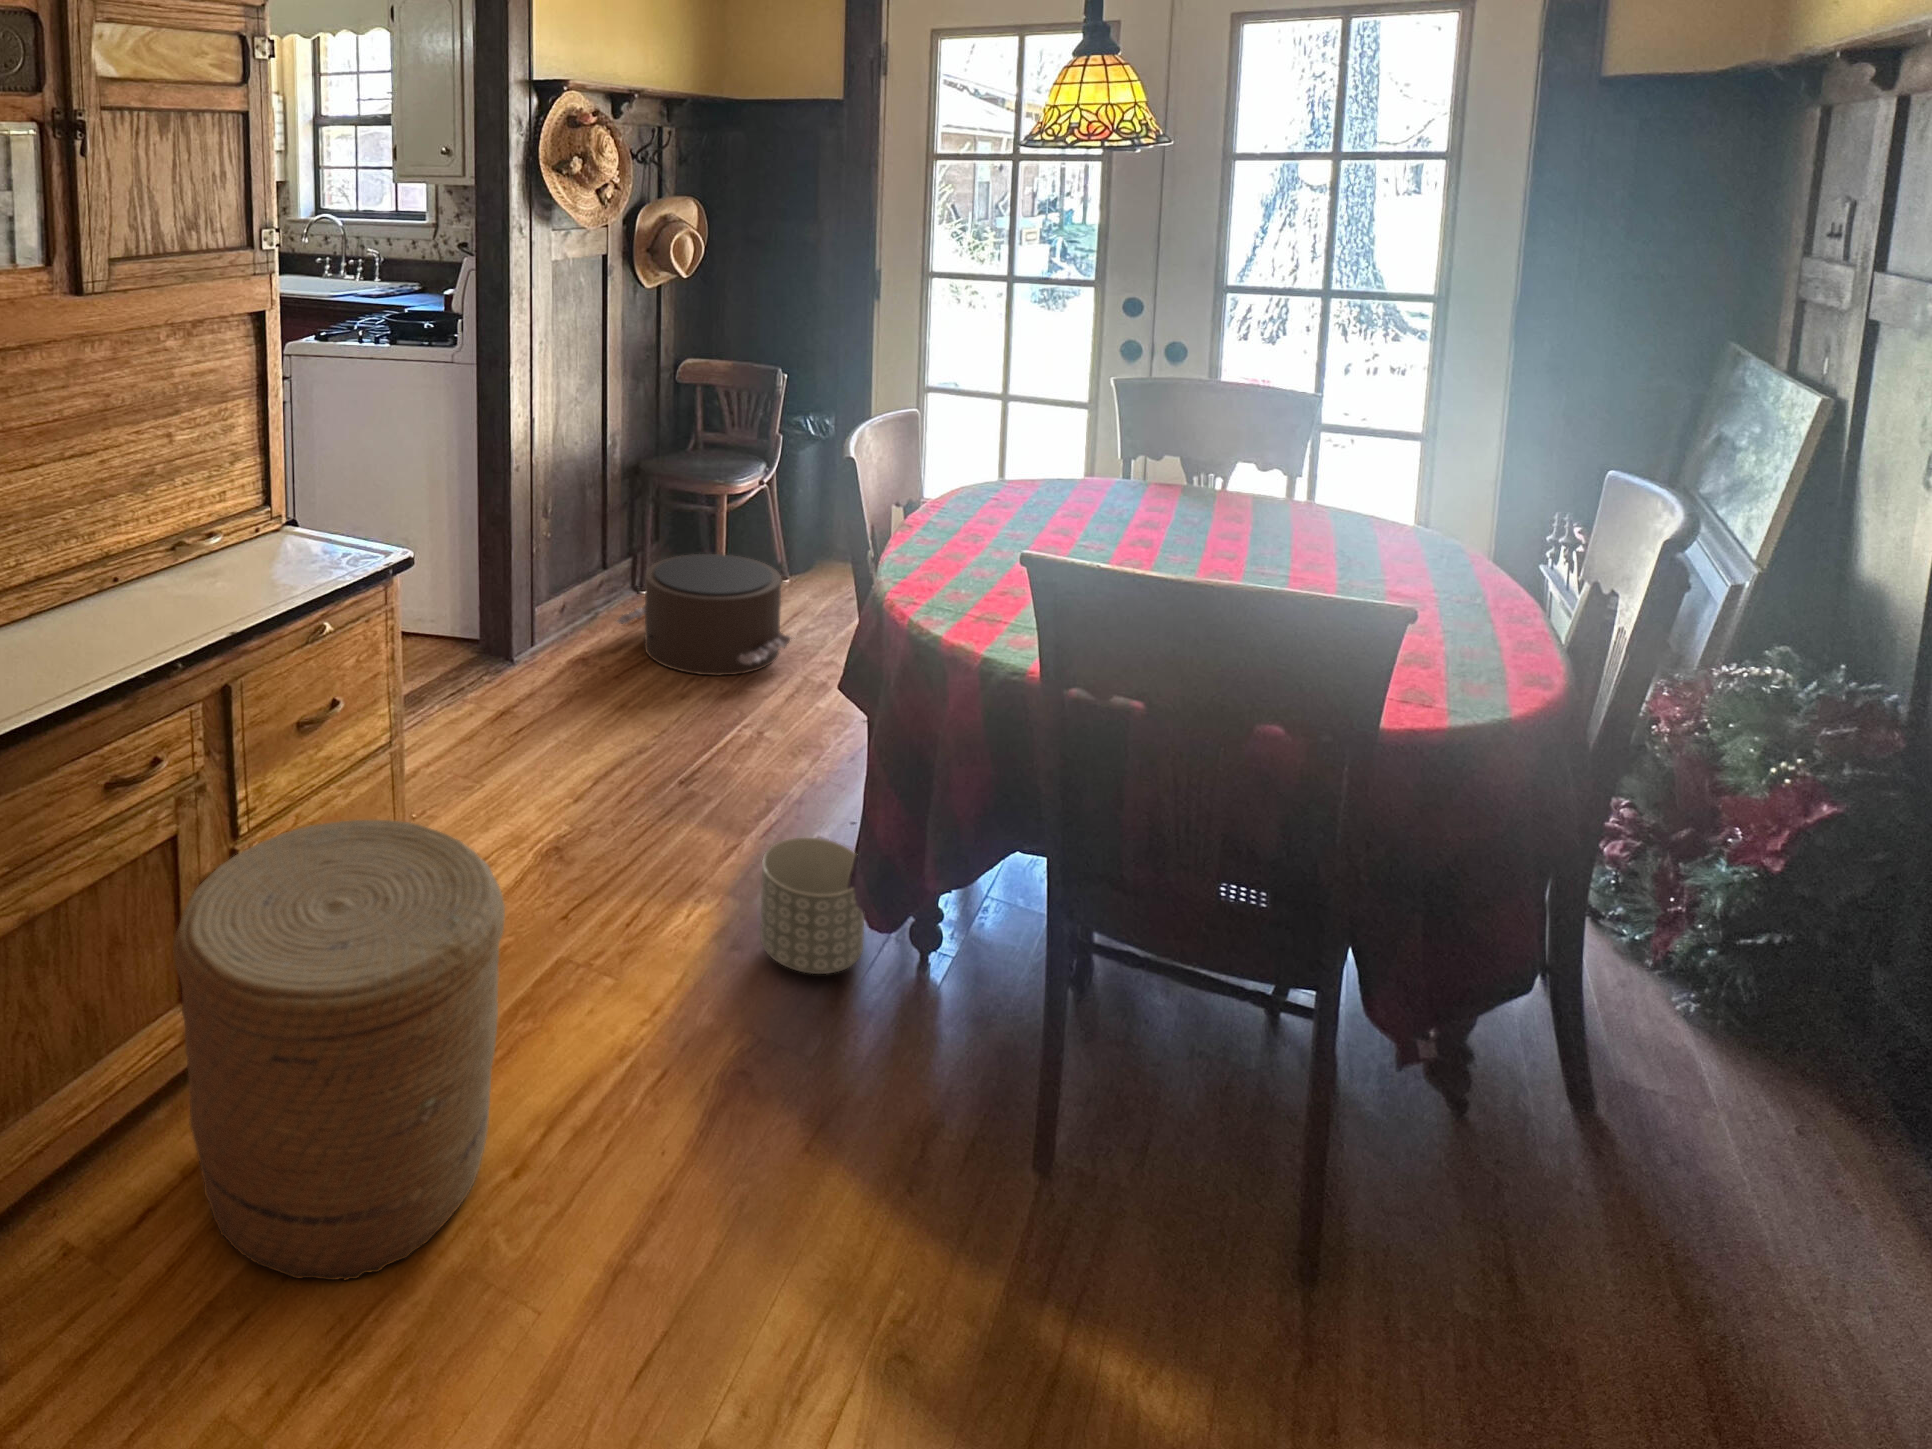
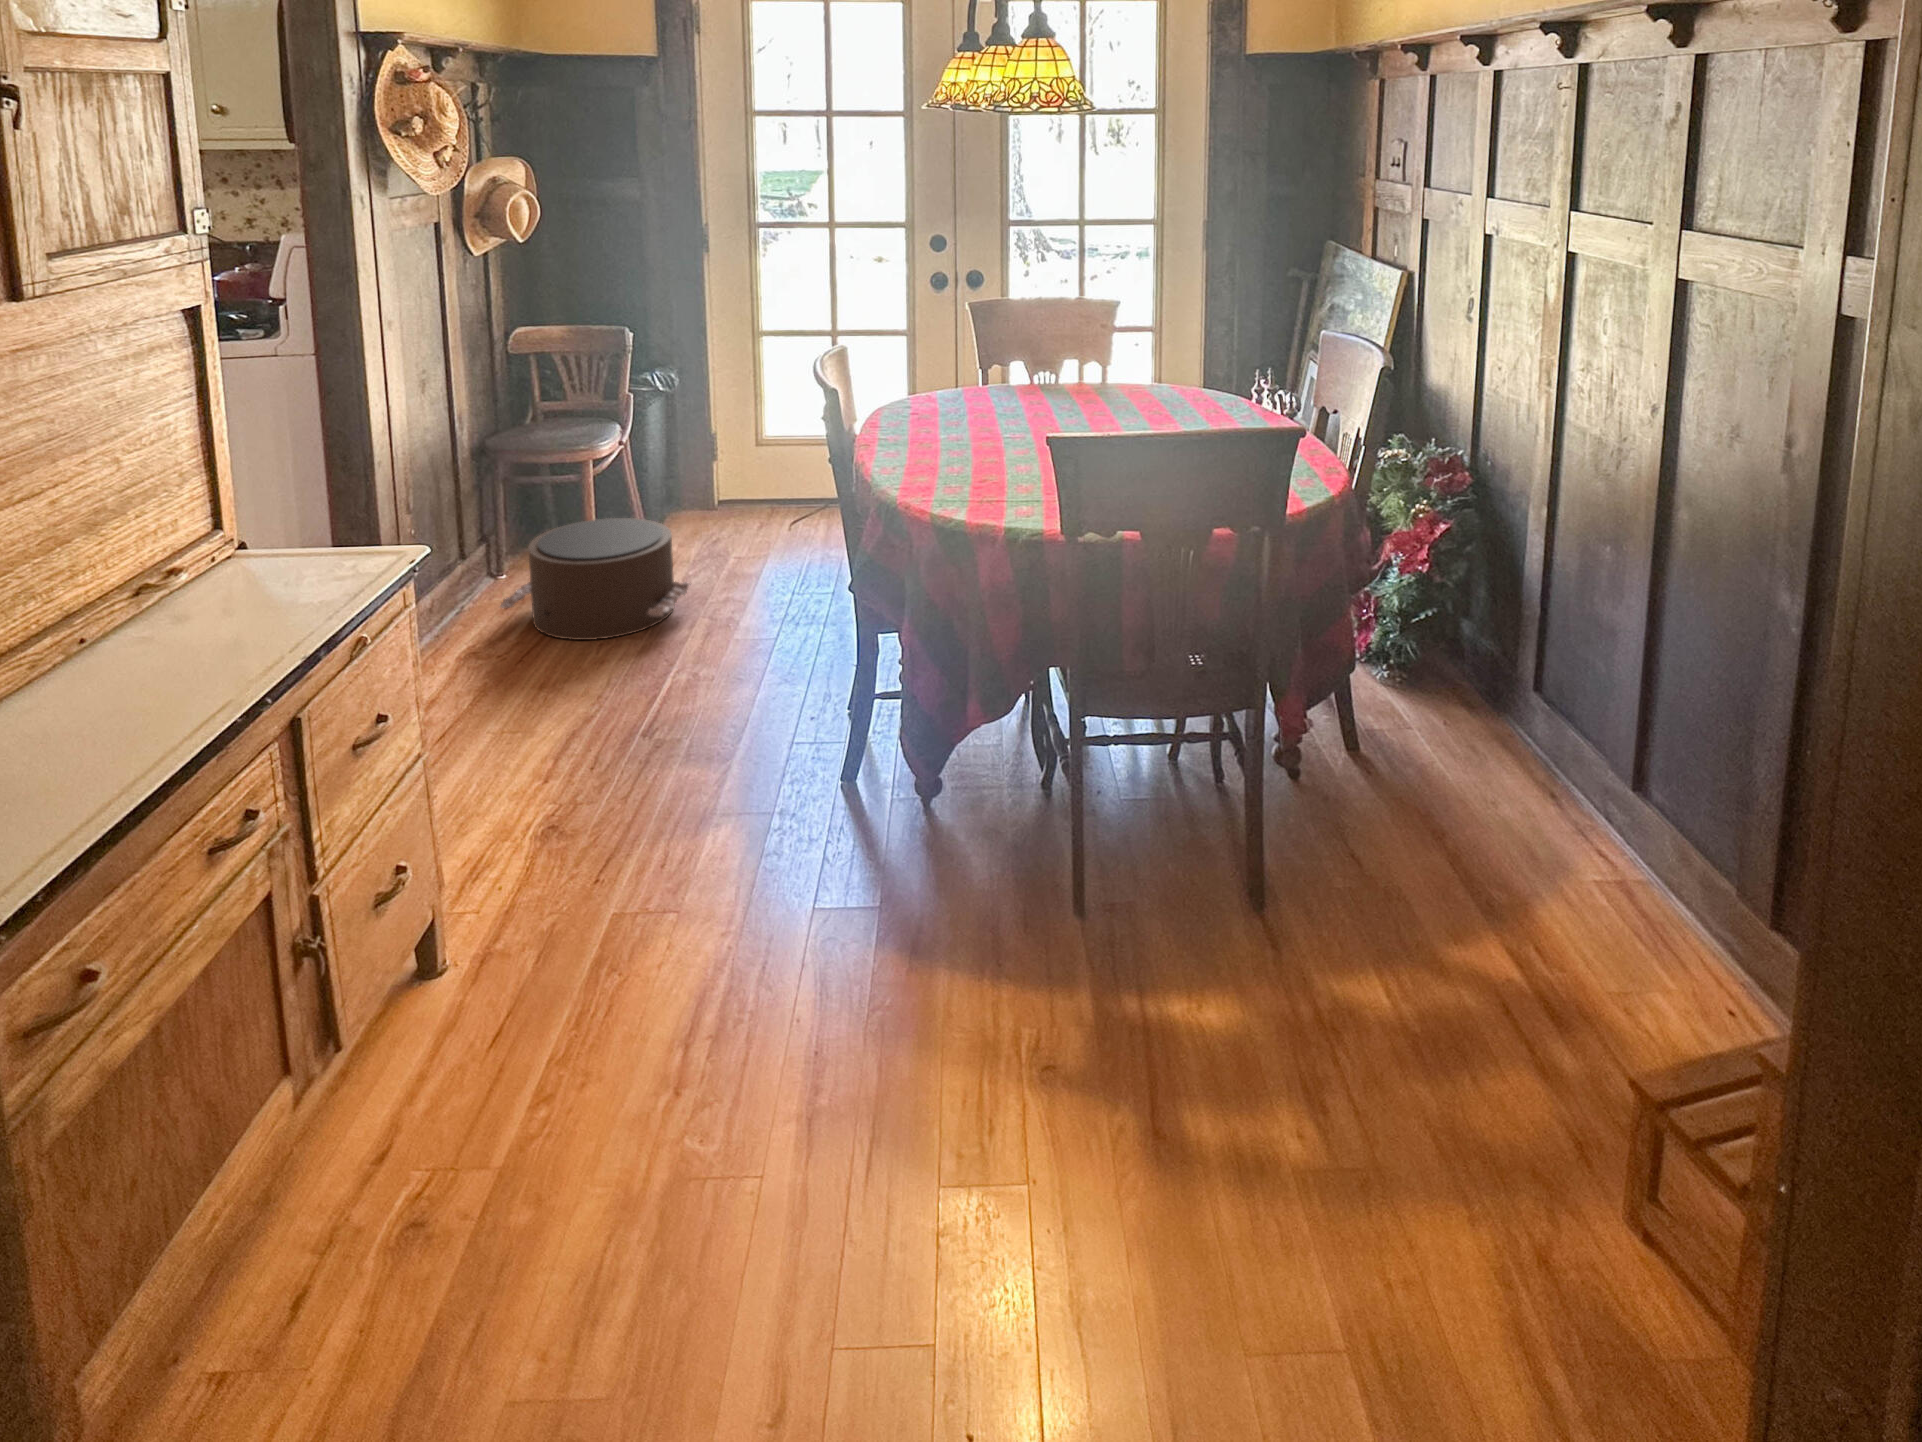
woven basket: present [174,820,505,1280] -> none [302,807,657,1270]
planter: present [760,838,864,974] -> none [789,732,882,847]

